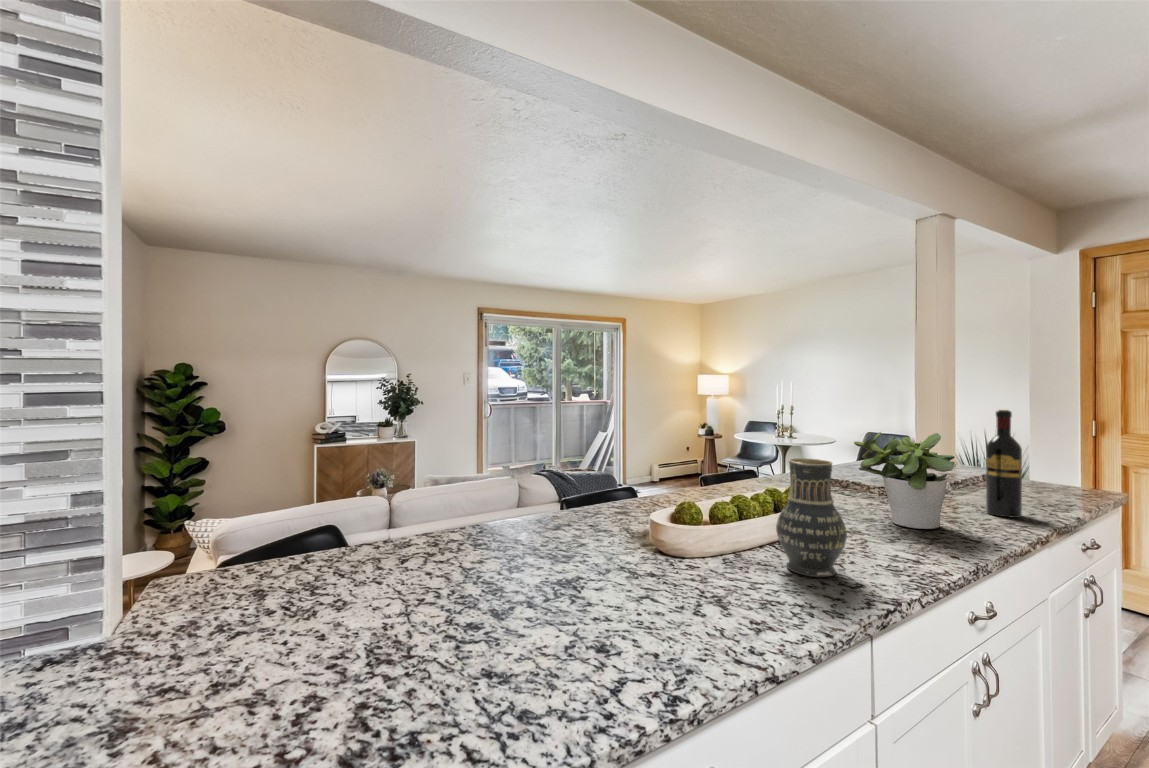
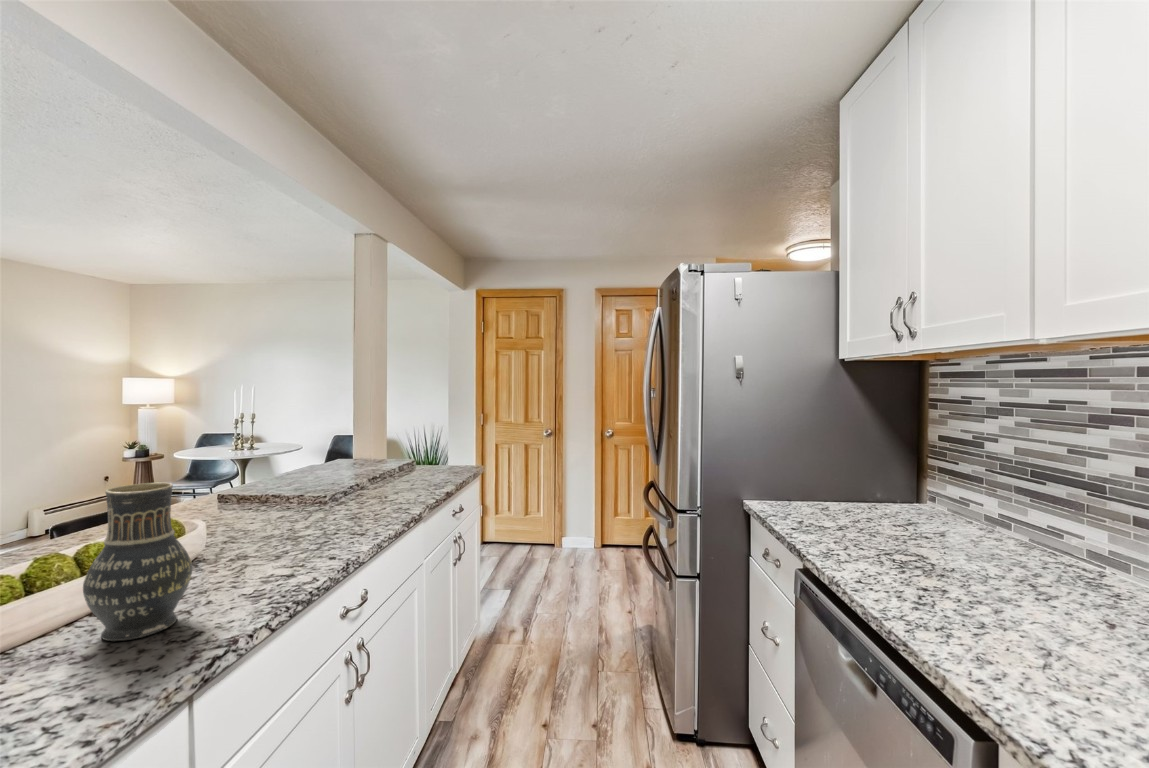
wine bottle: present [986,410,1022,518] -> none [386,411,412,505]
potted plant: present [854,432,955,529] -> none [253,437,351,536]

